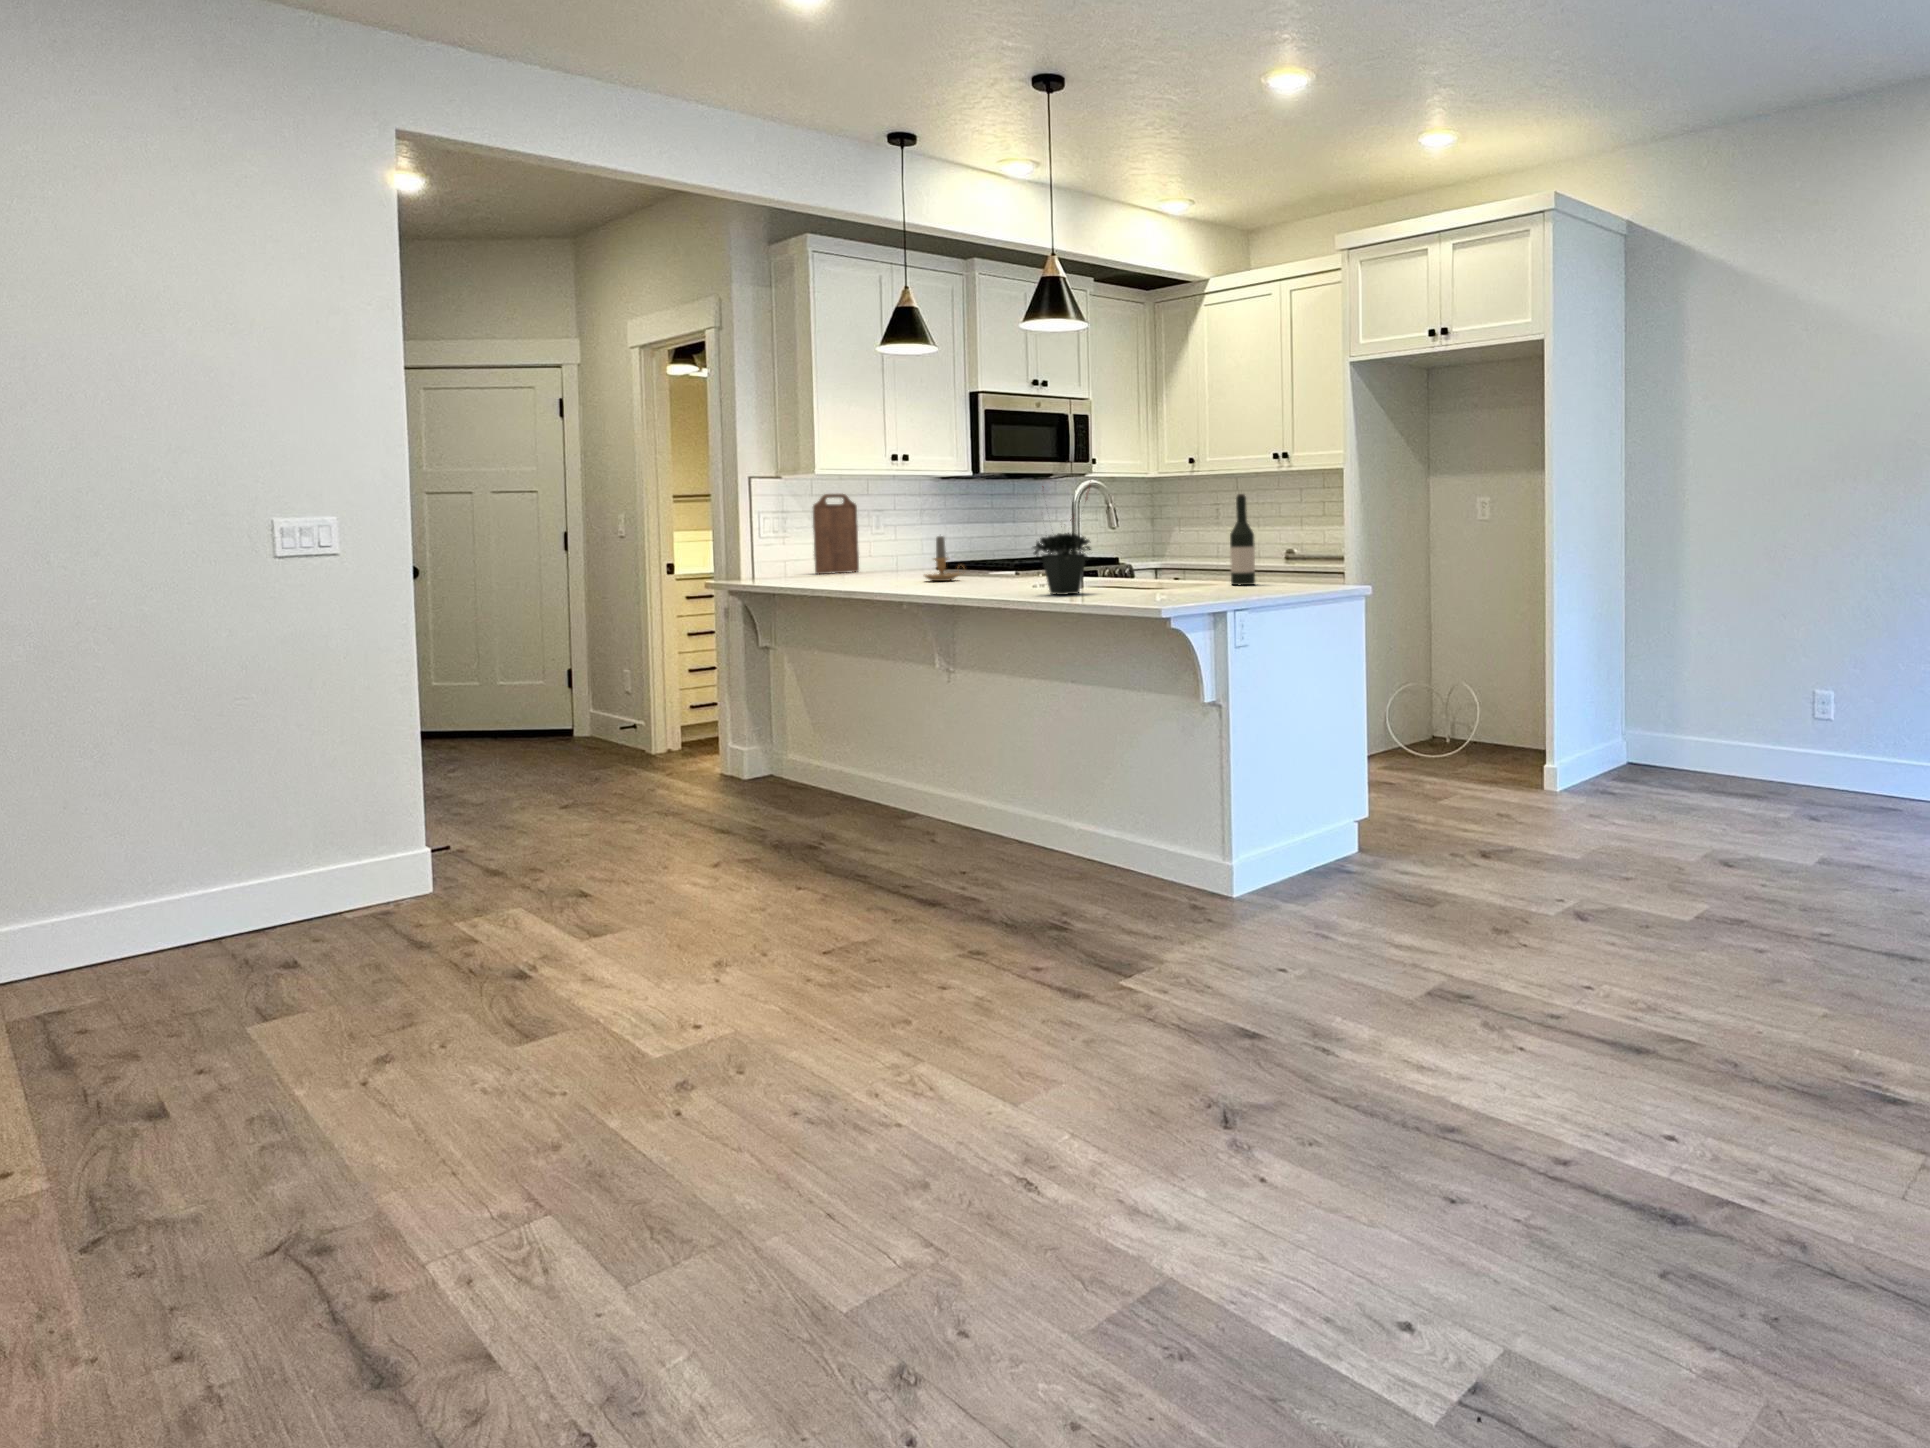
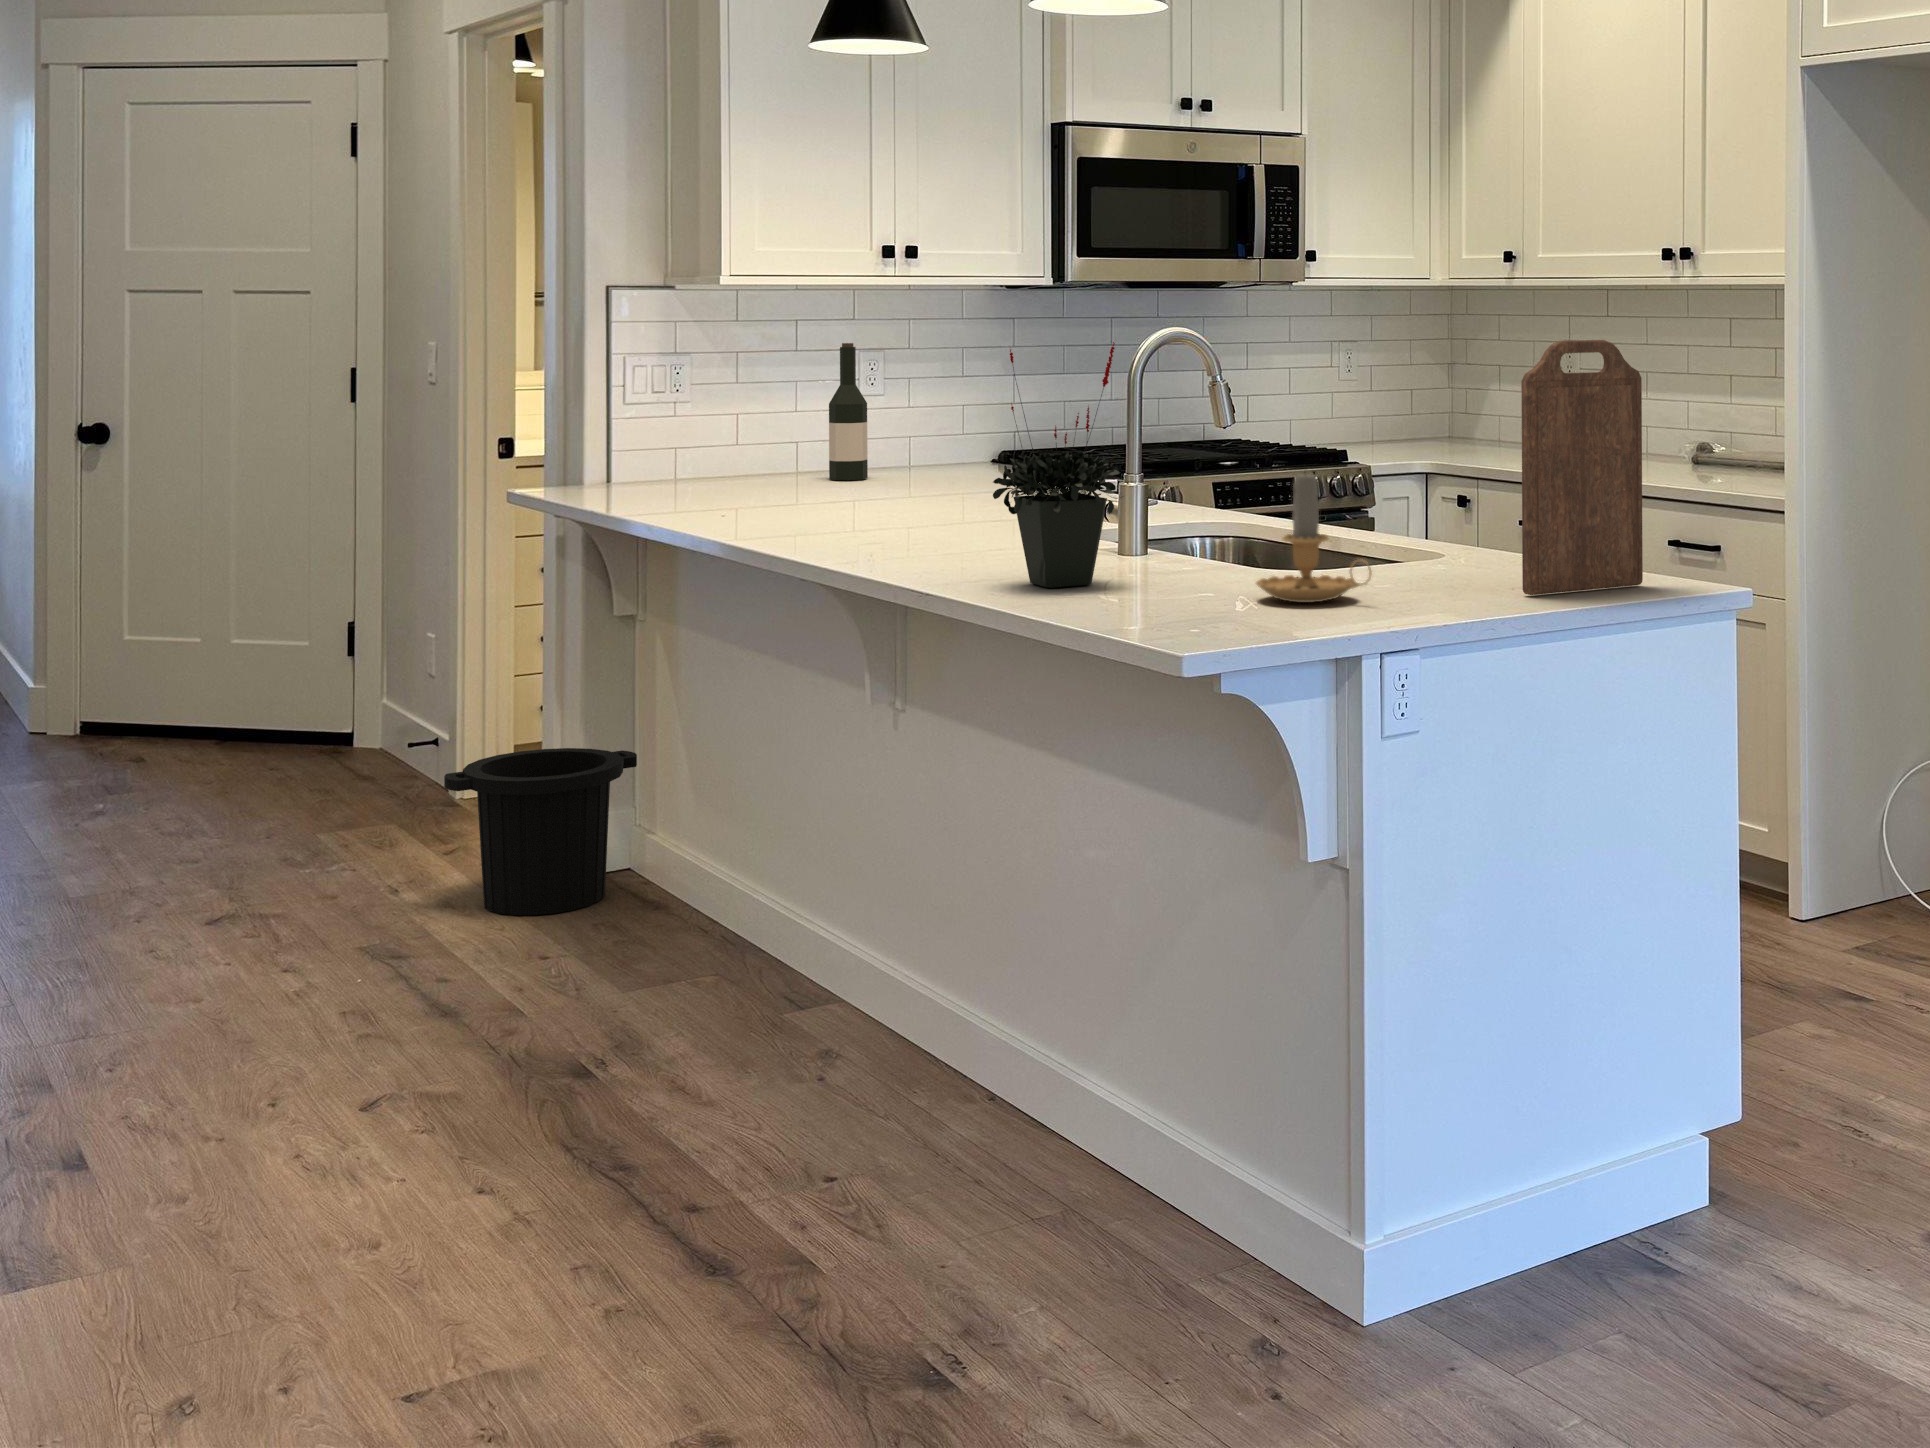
cutting board: present [813,494,859,574] -> present [1521,340,1643,595]
wine bottle: present [1230,494,1255,585] -> present [829,343,868,480]
candle: present [925,536,960,581] -> present [1256,474,1371,602]
trash can: none [683,714,778,796] -> present [444,748,637,915]

